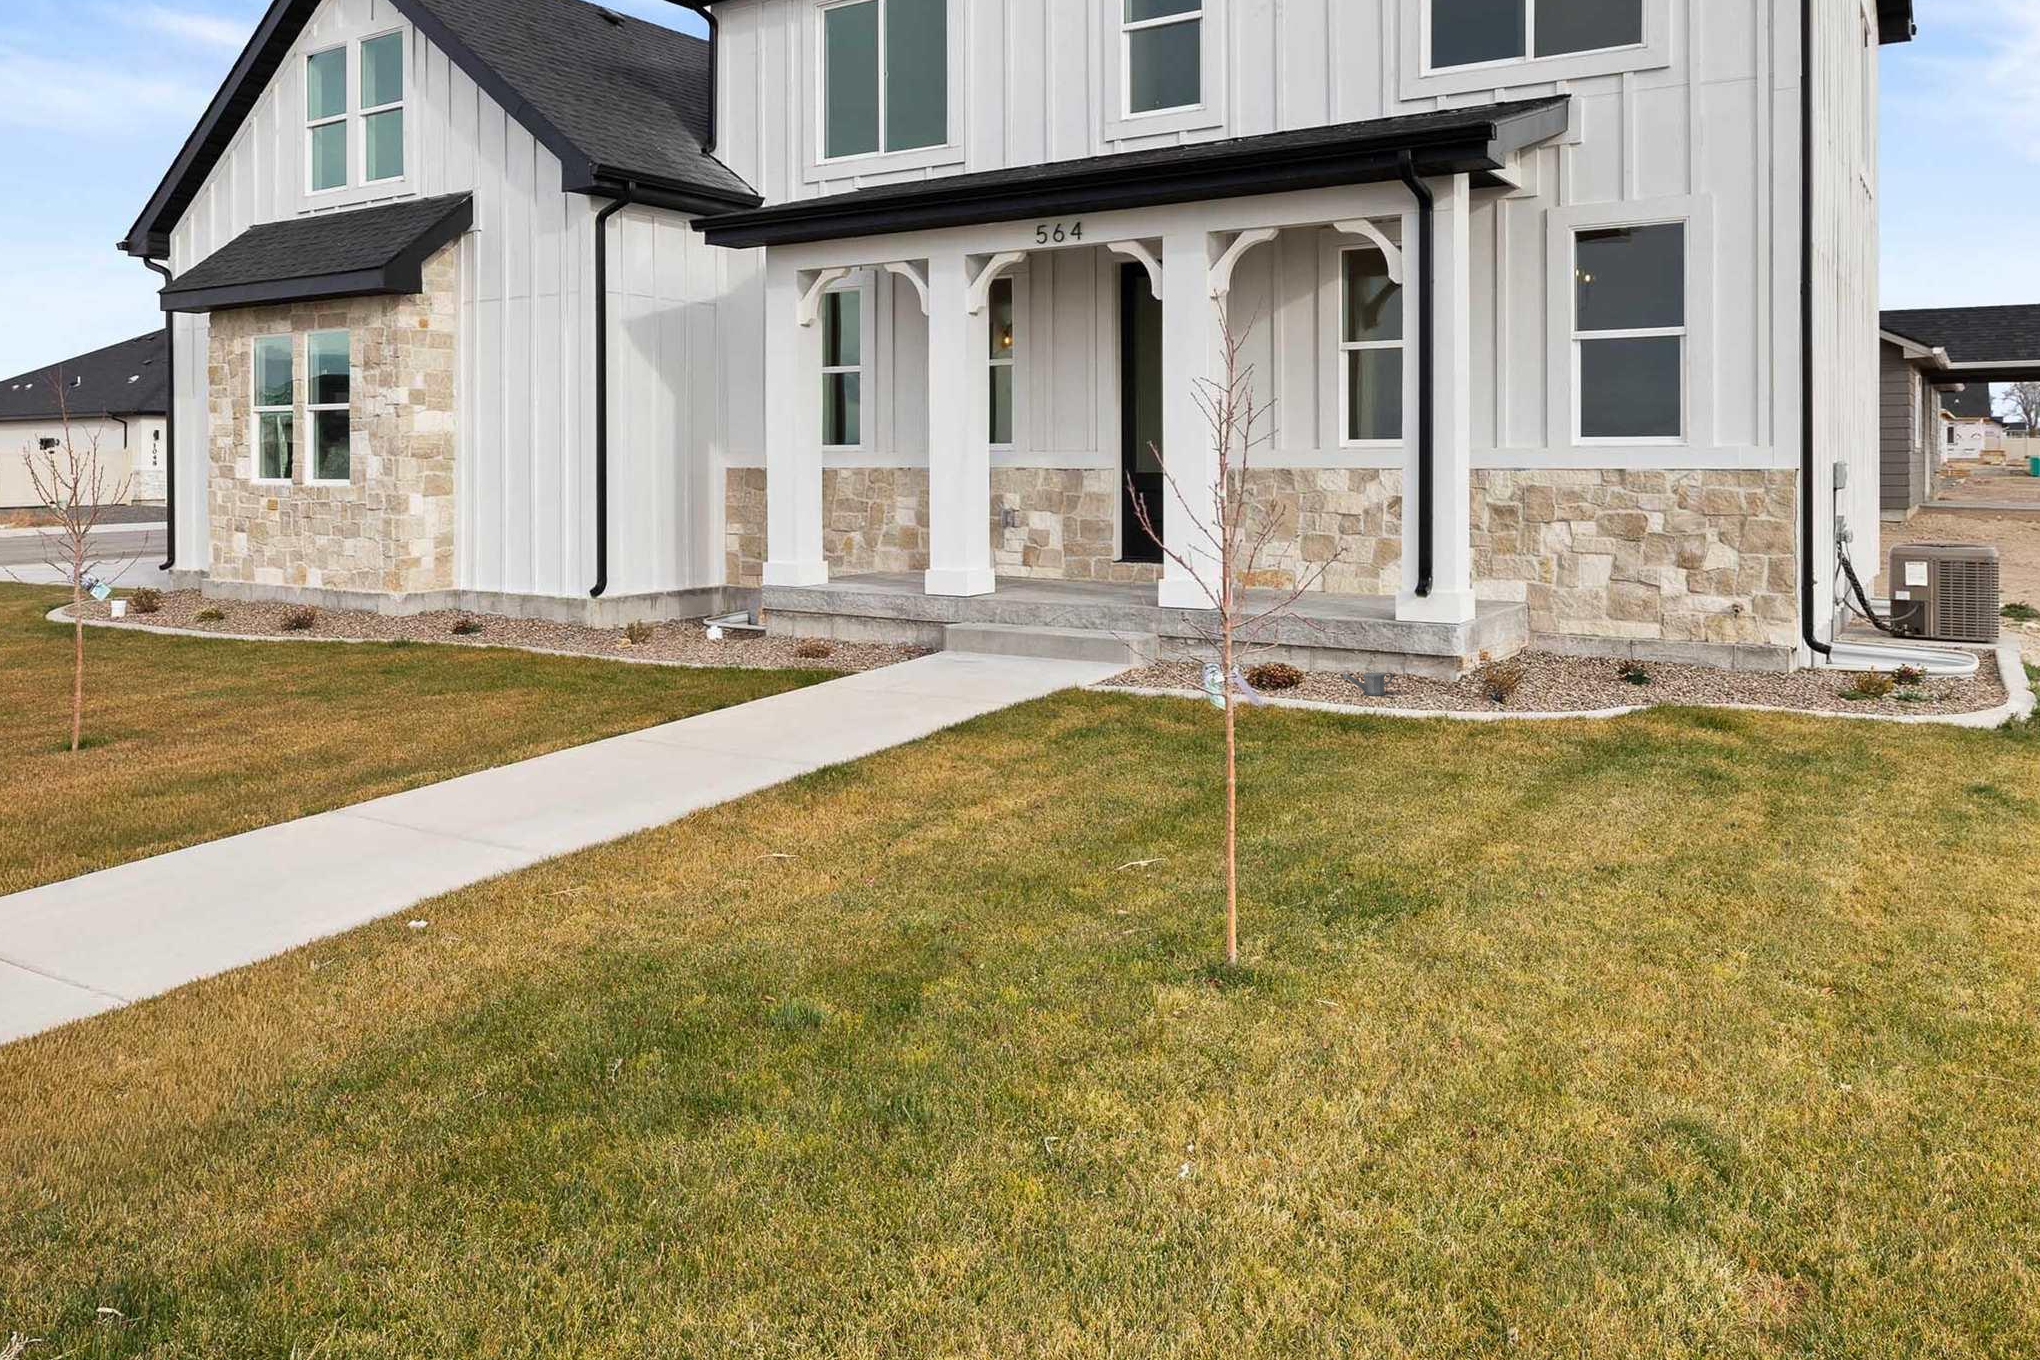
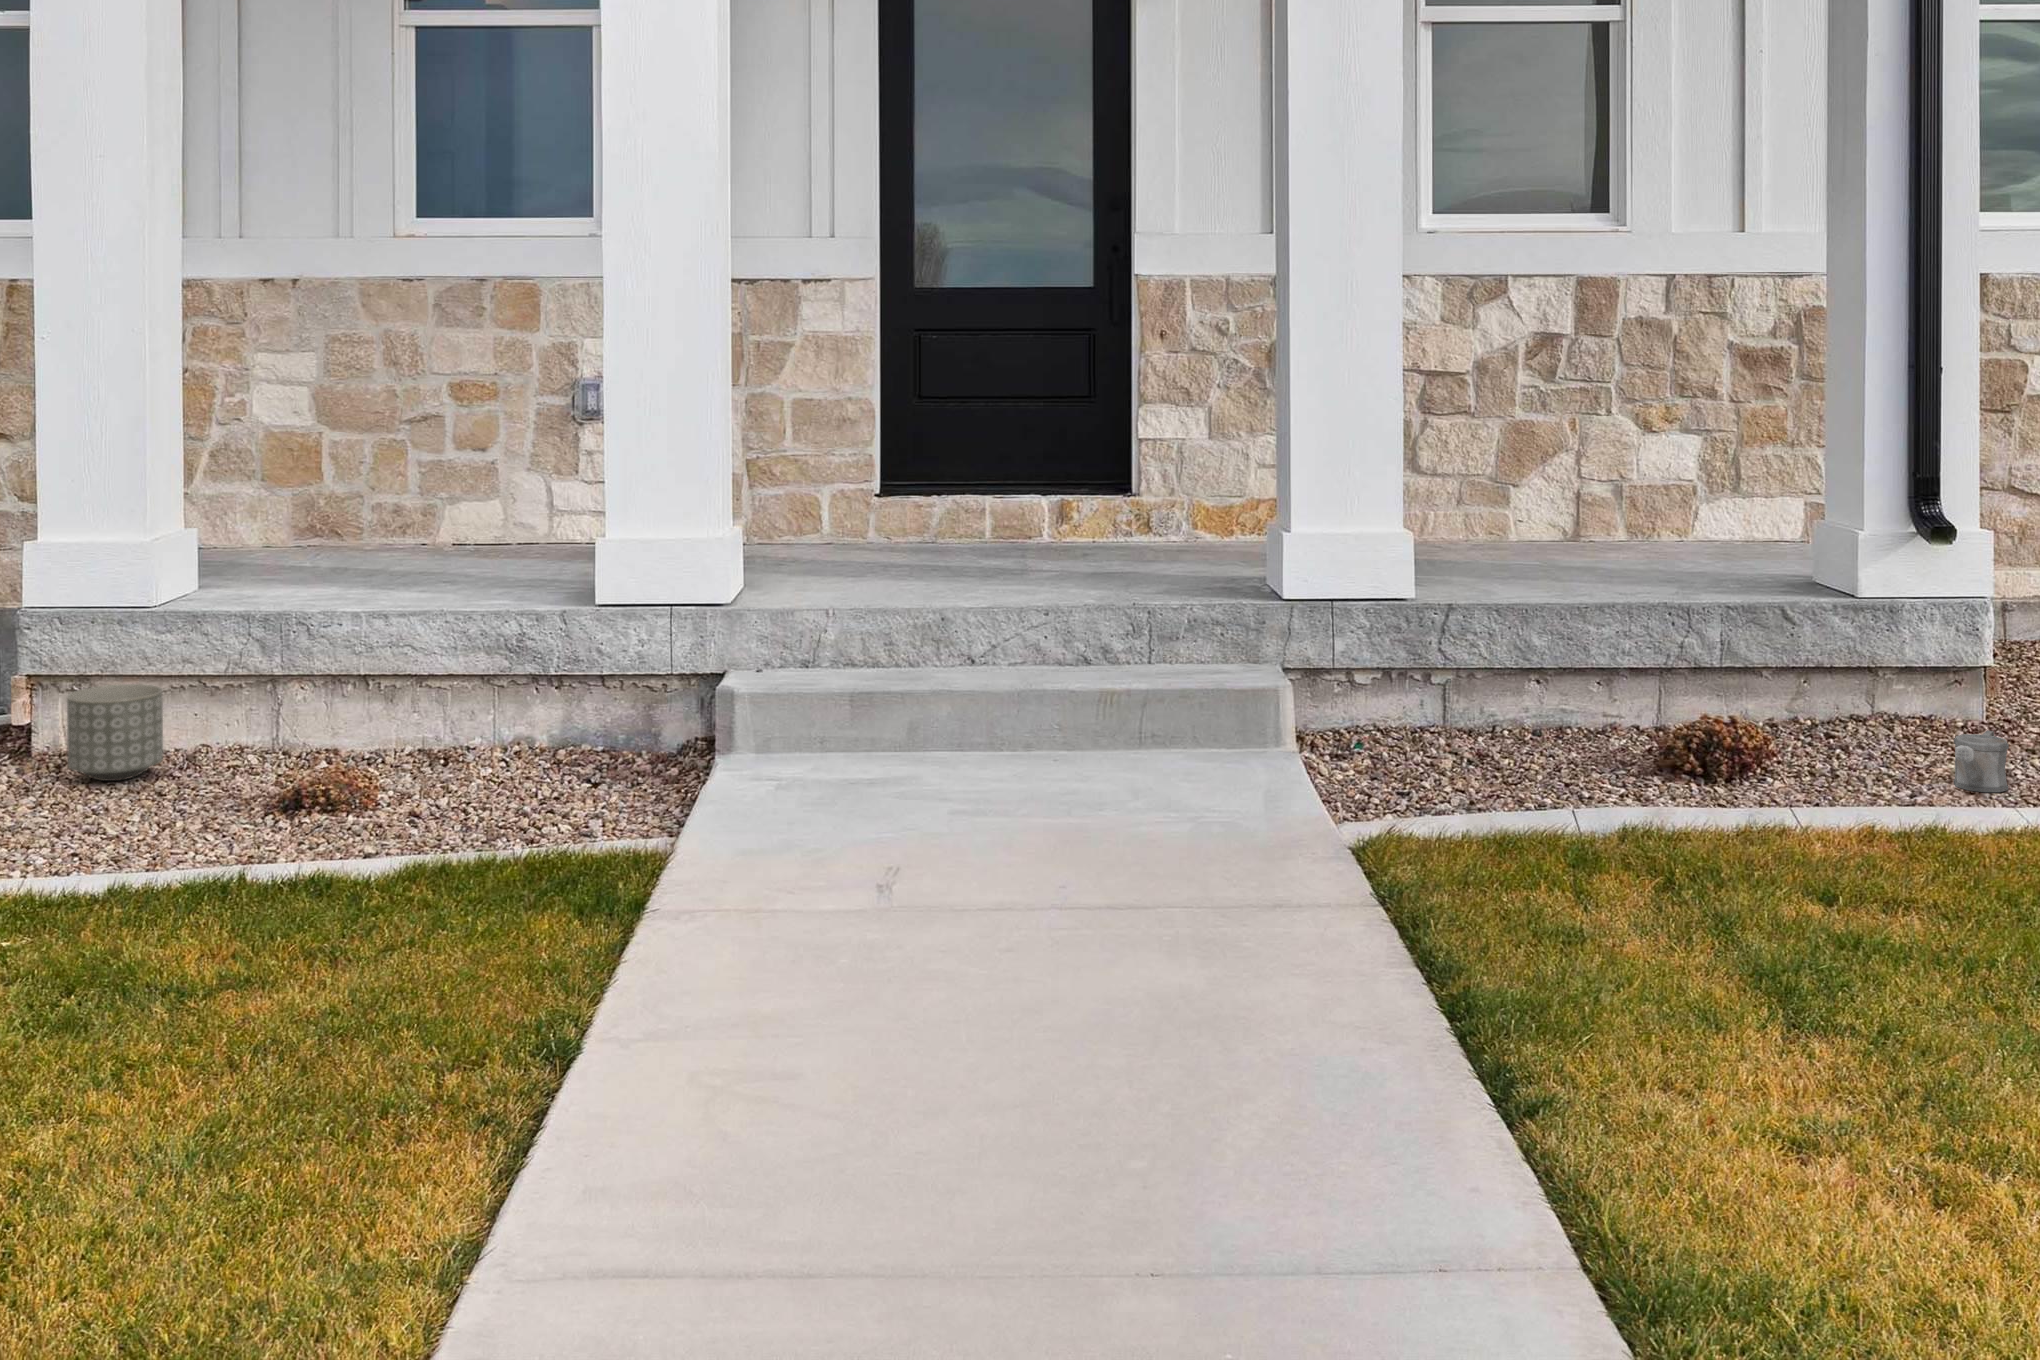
planter: none [769,612,800,643] -> present [67,684,163,781]

